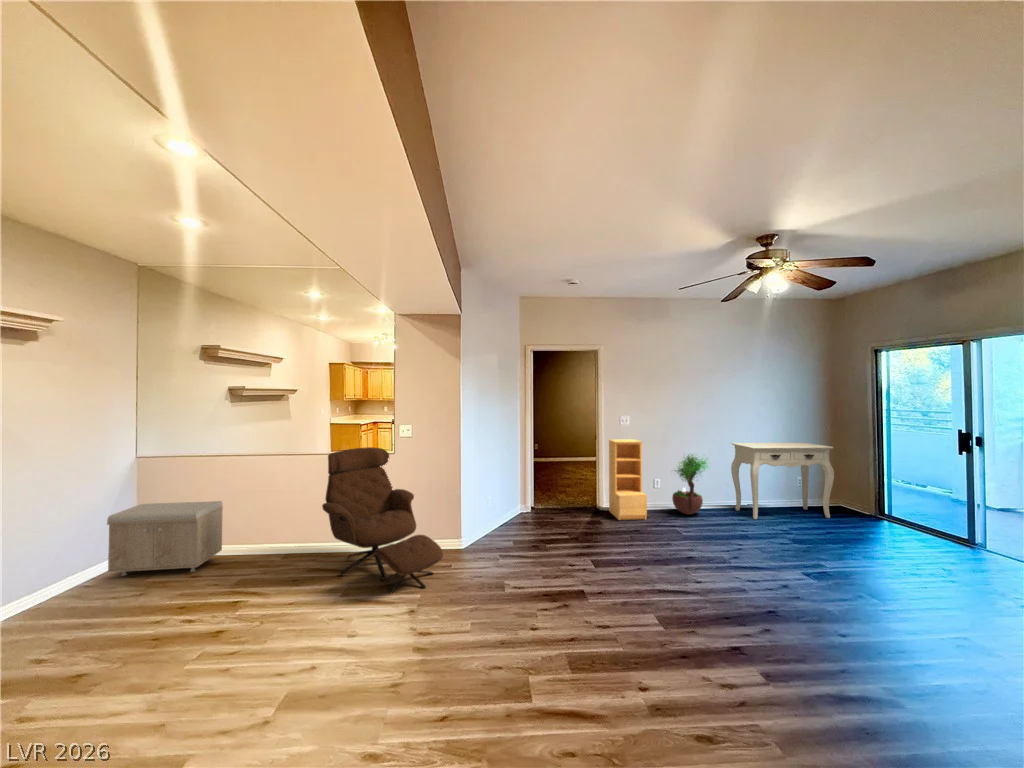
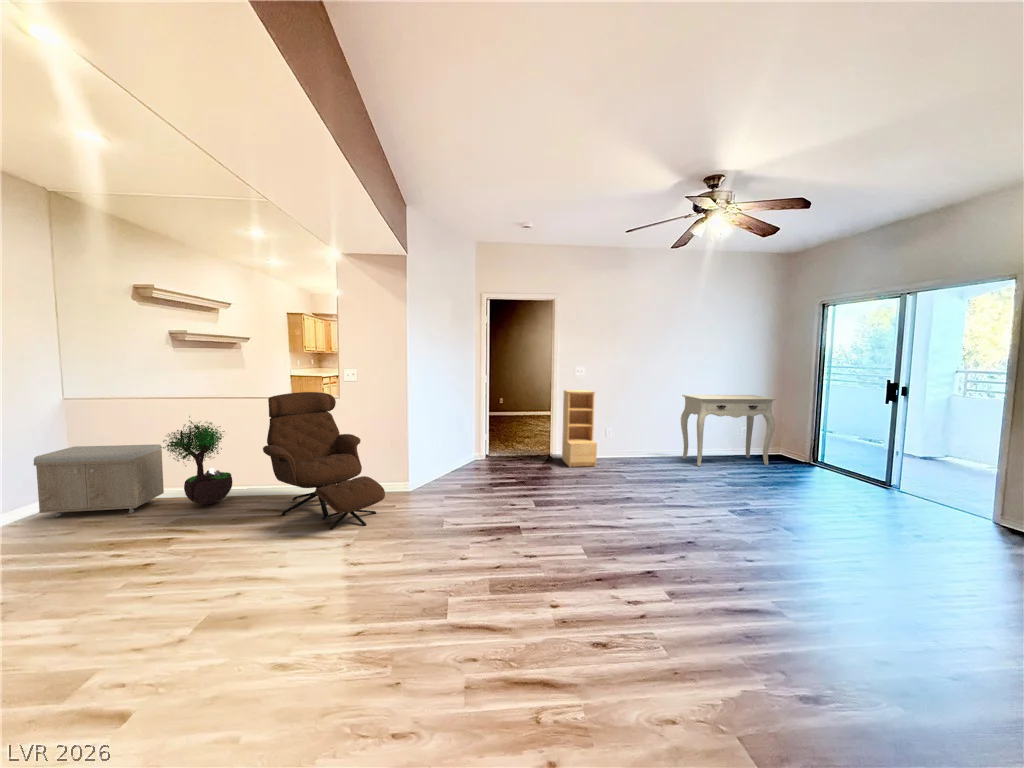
potted tree: present [672,455,708,514] -> present [160,416,232,505]

